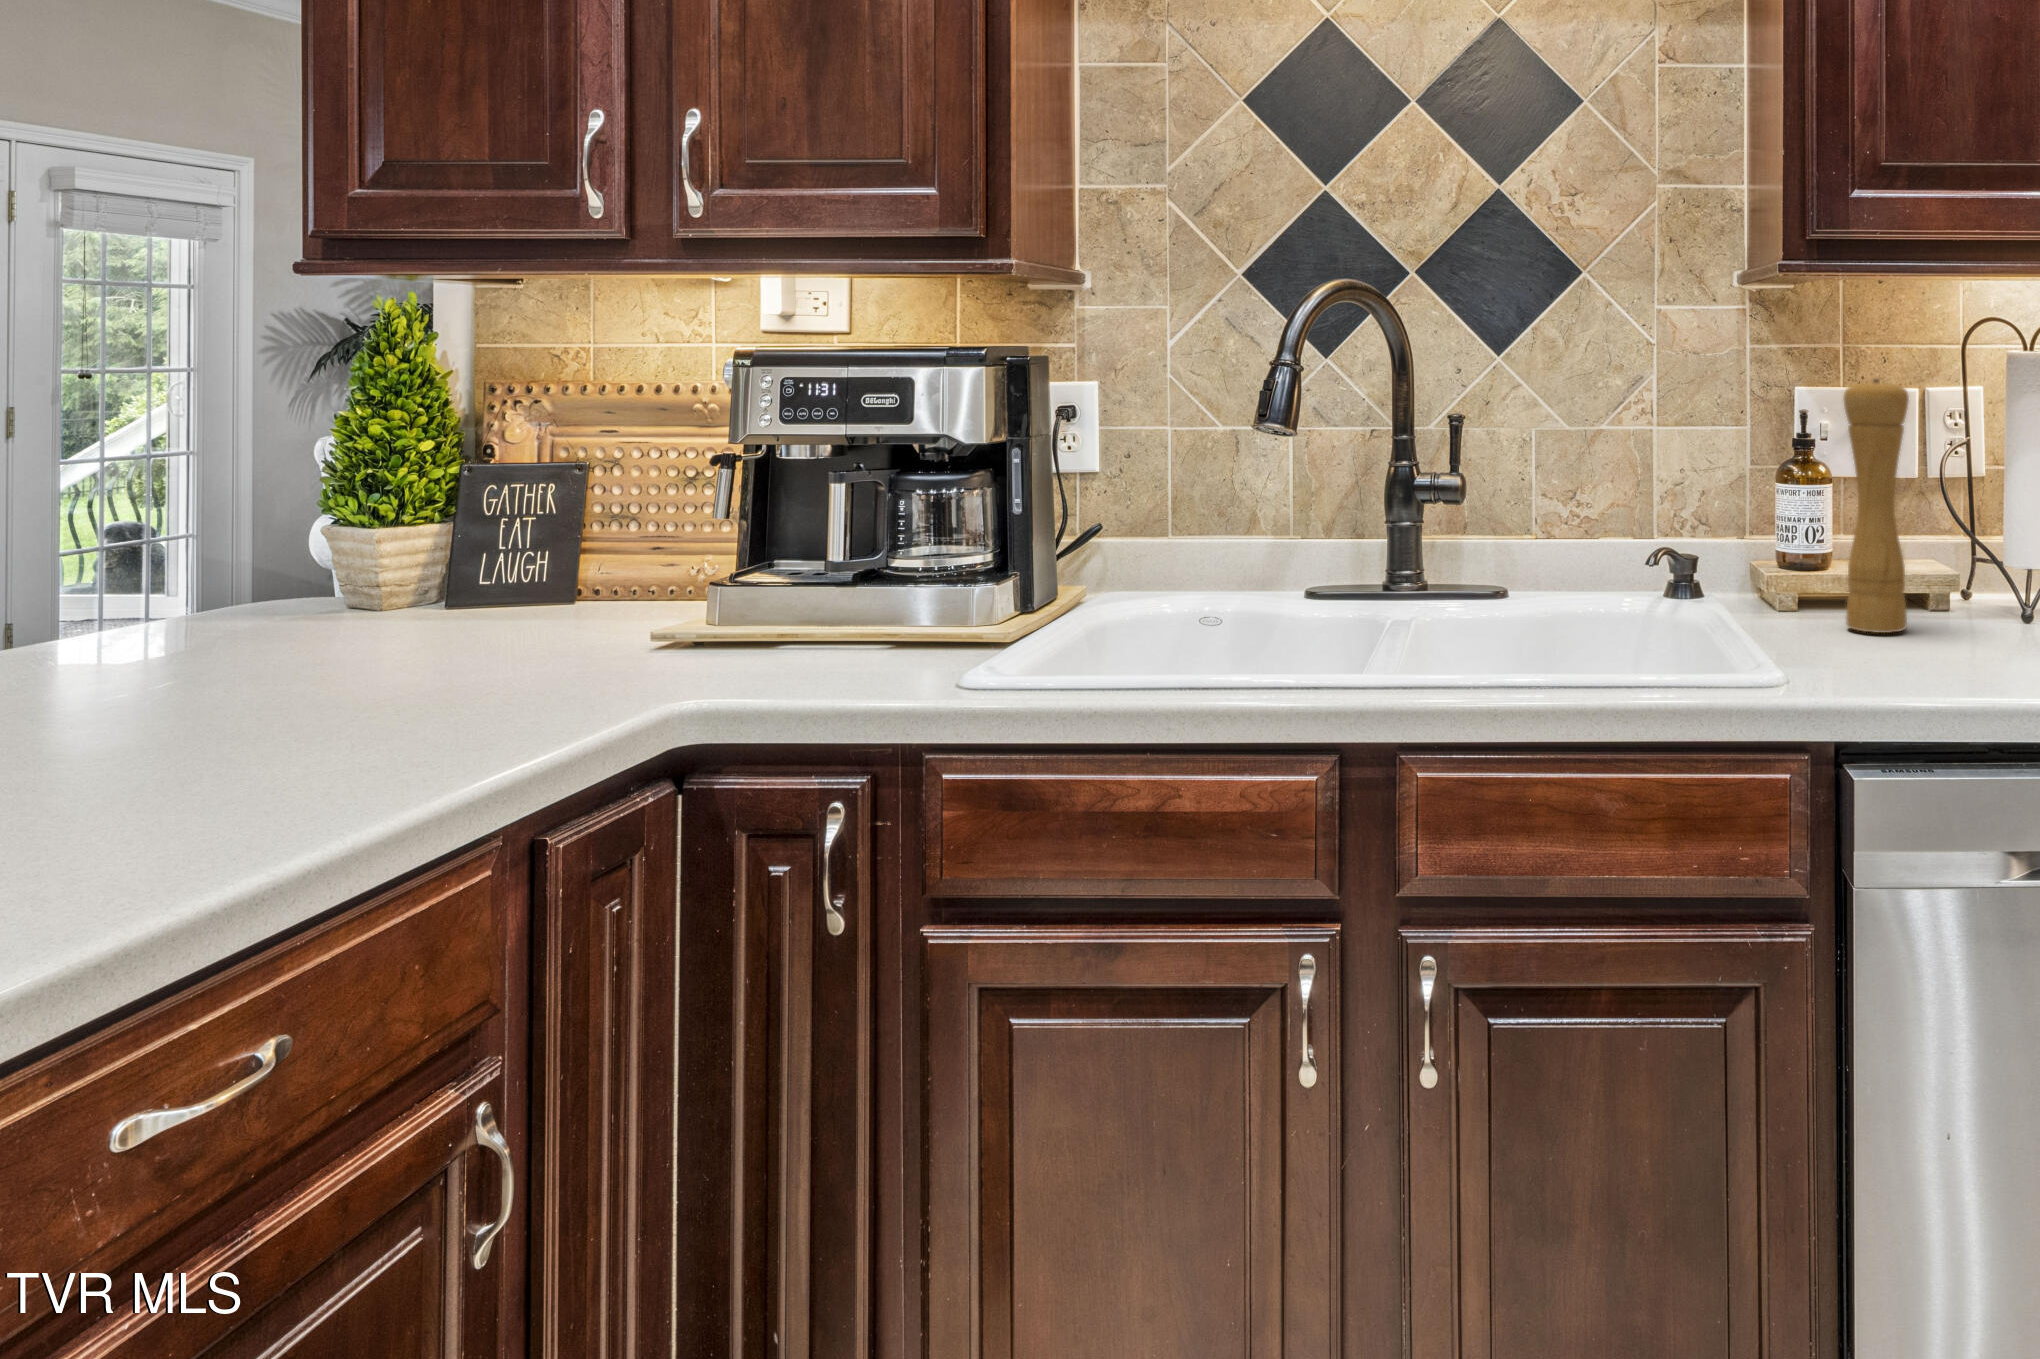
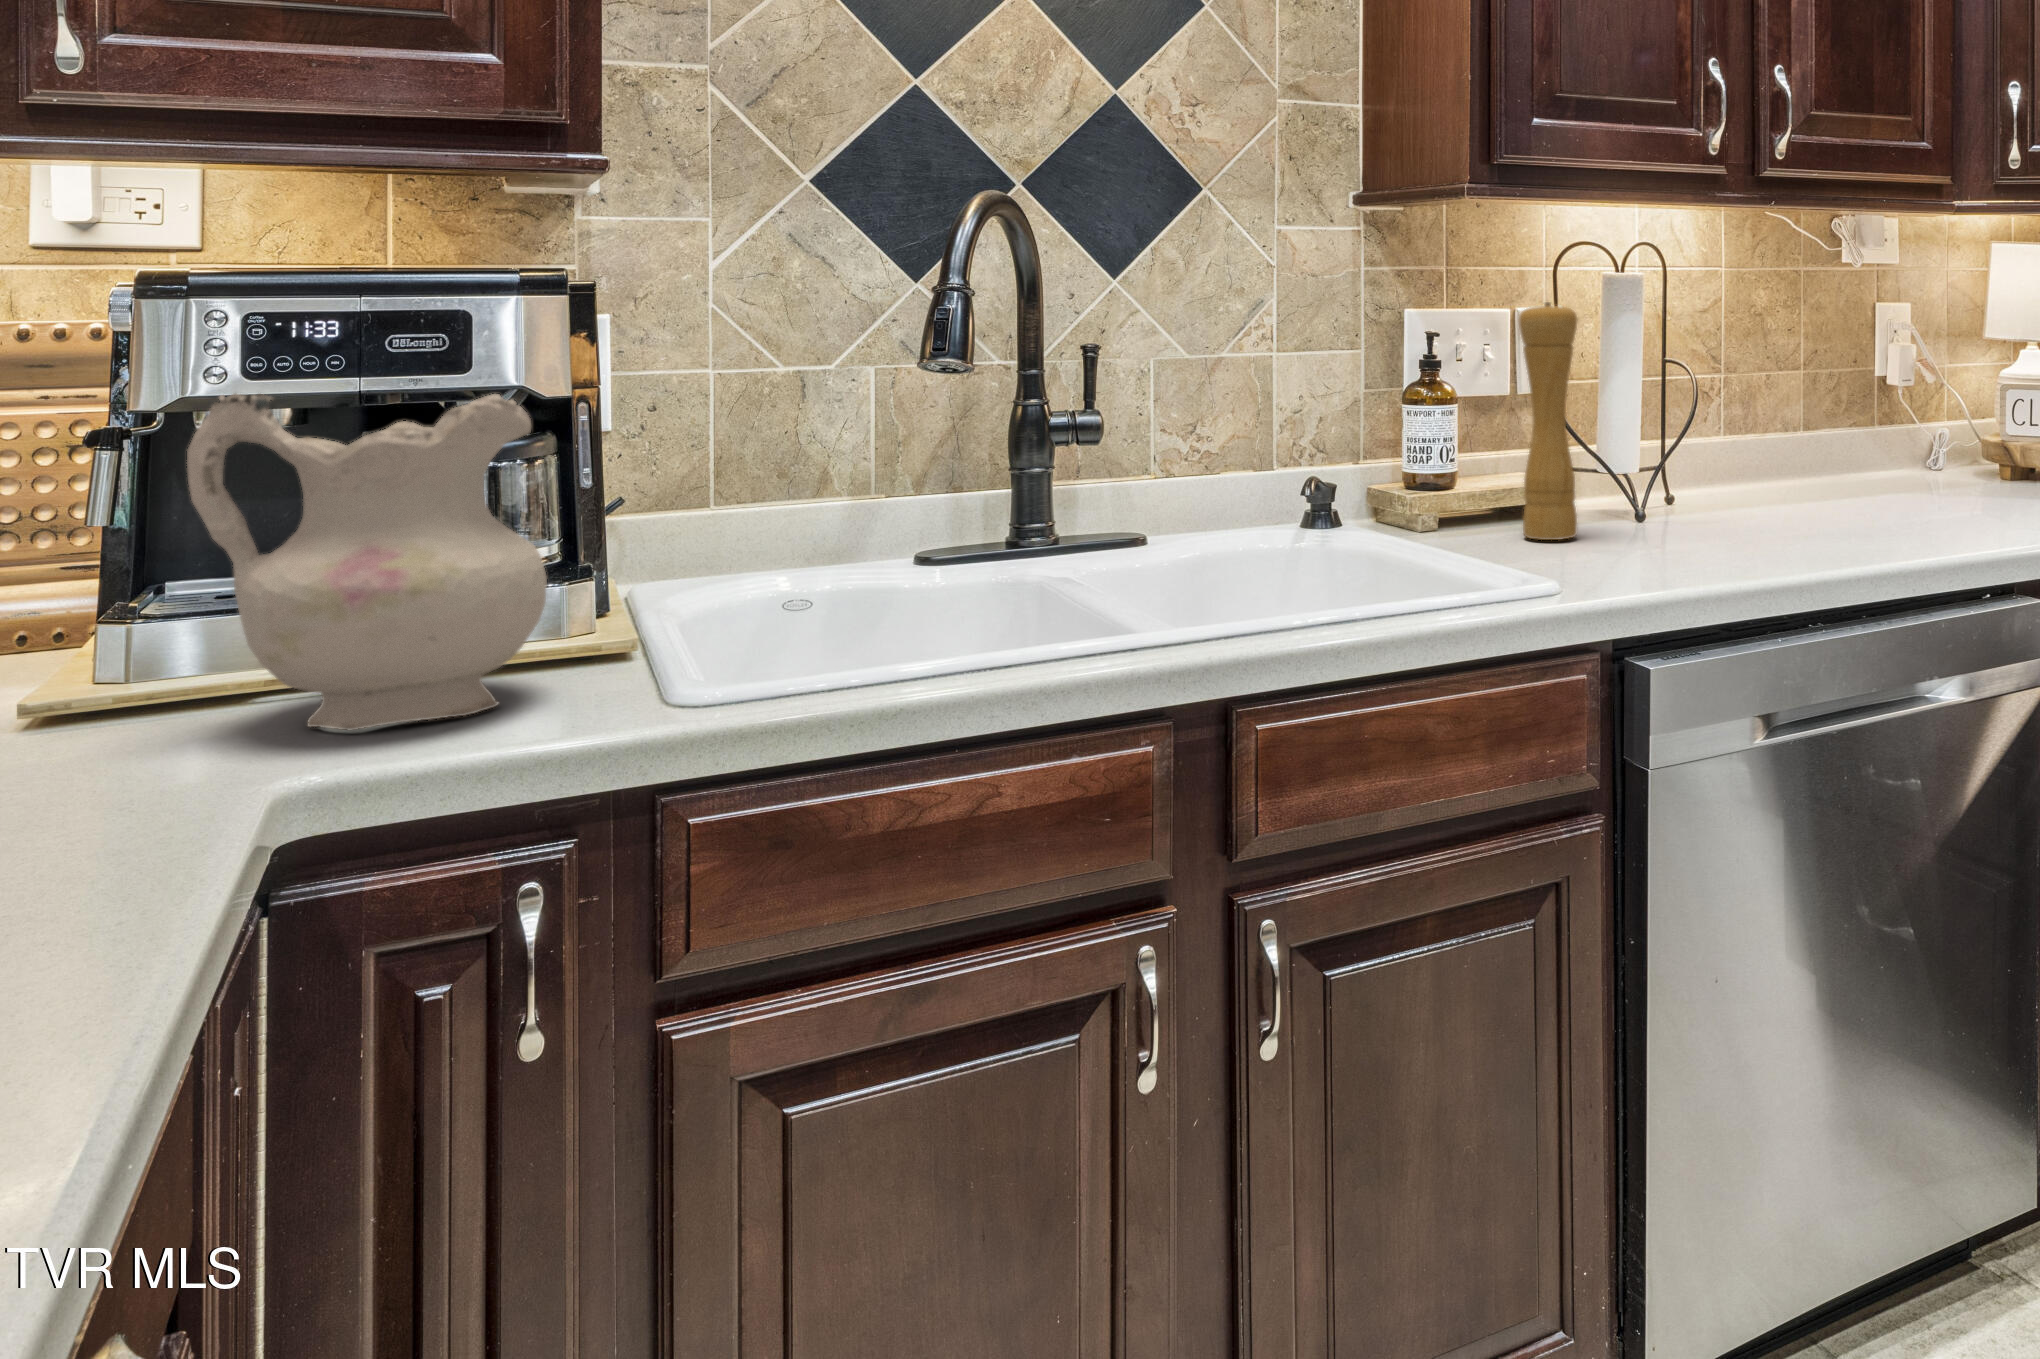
ceramic pitcher: none [681,431,895,677] -> present [187,393,547,730]

